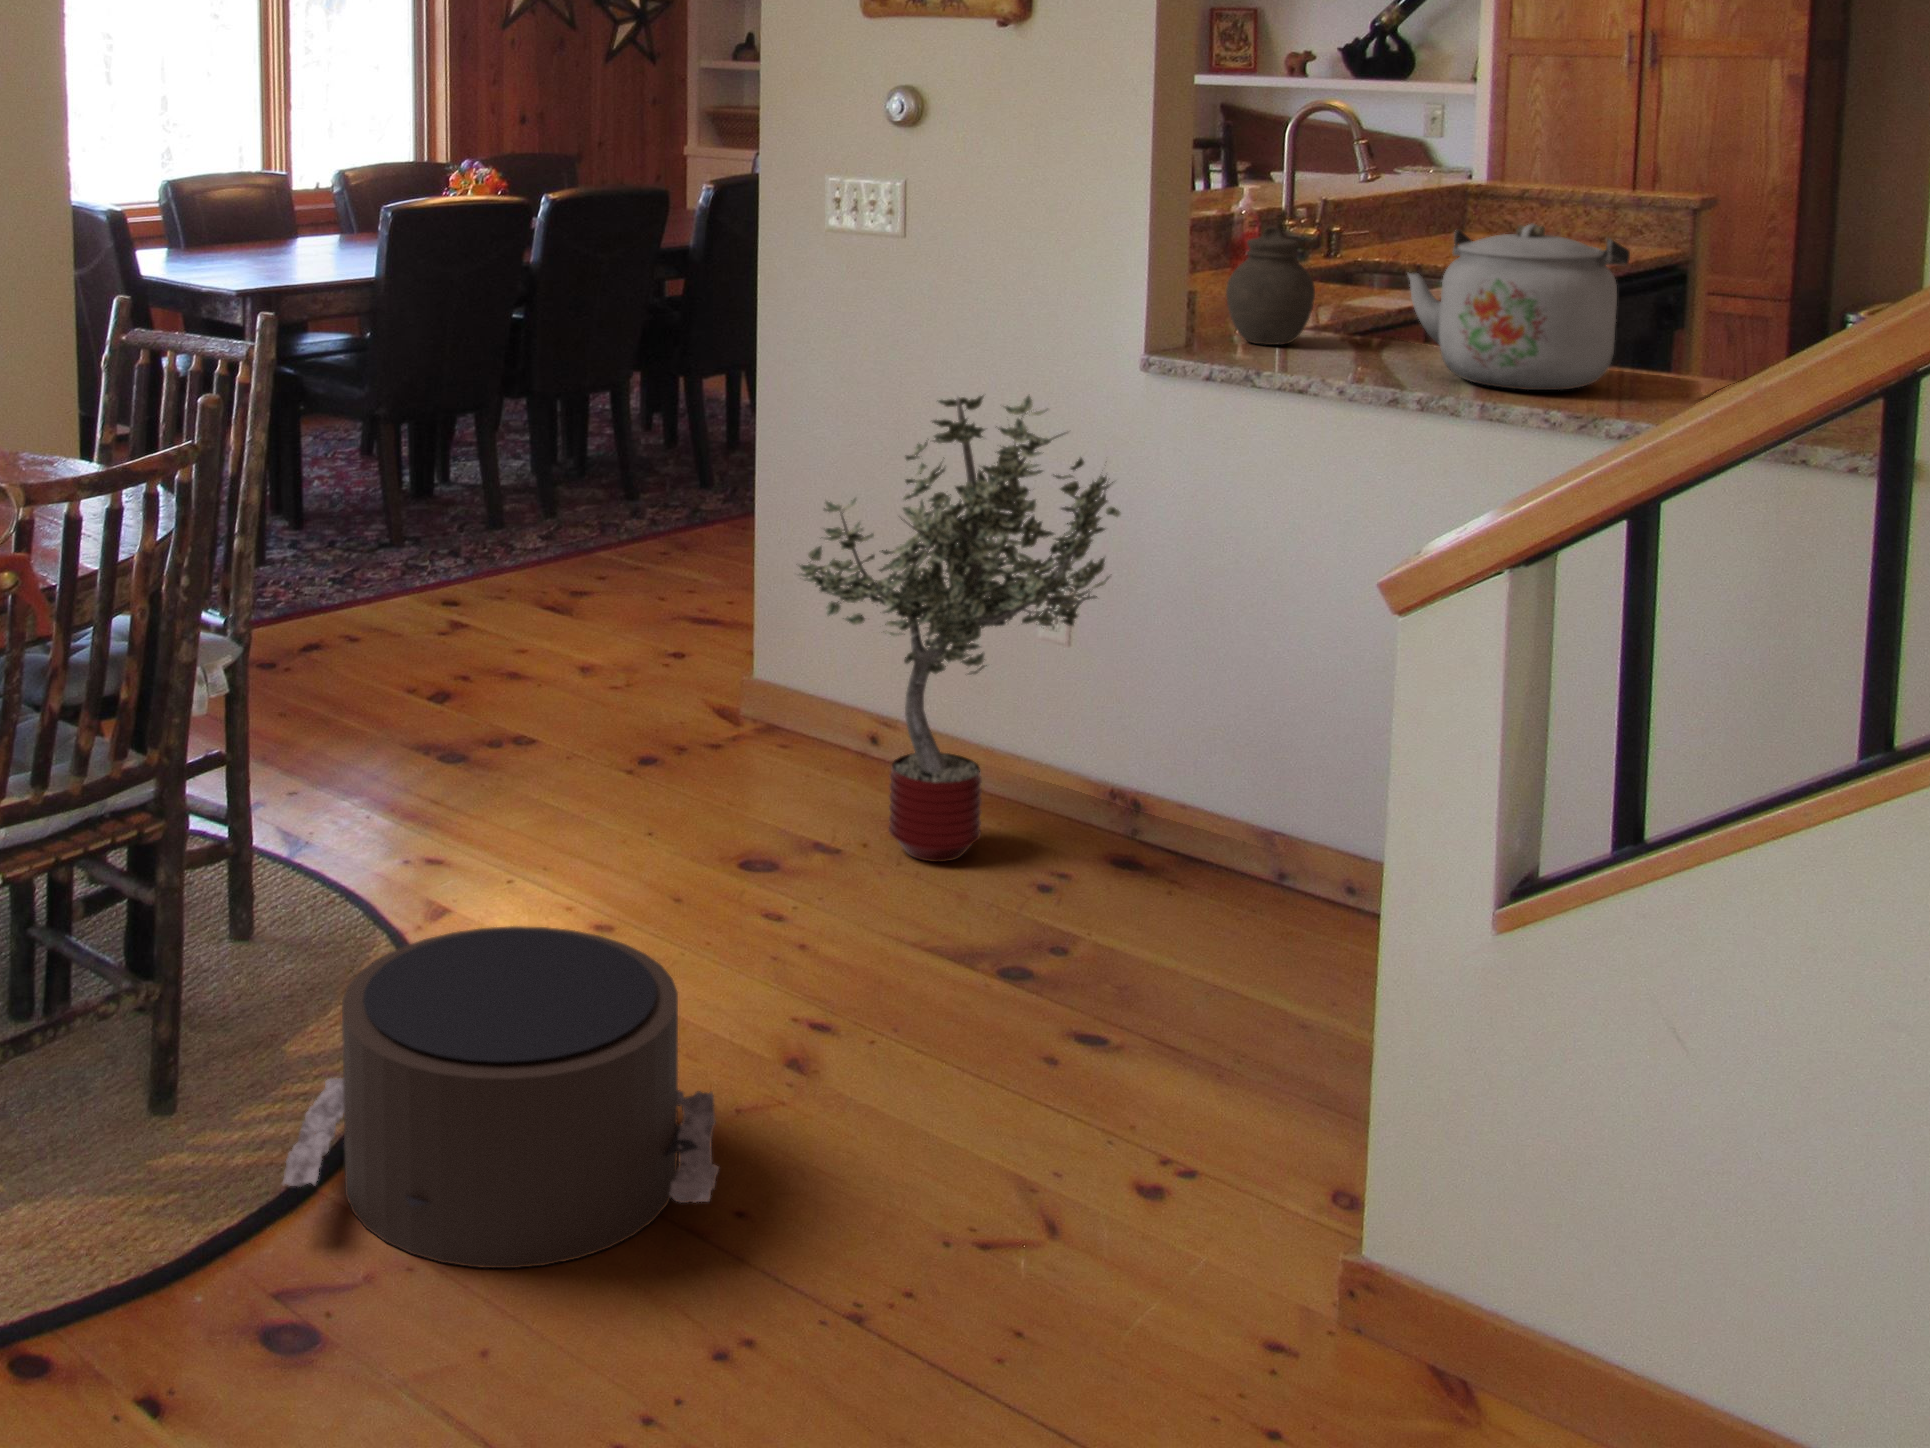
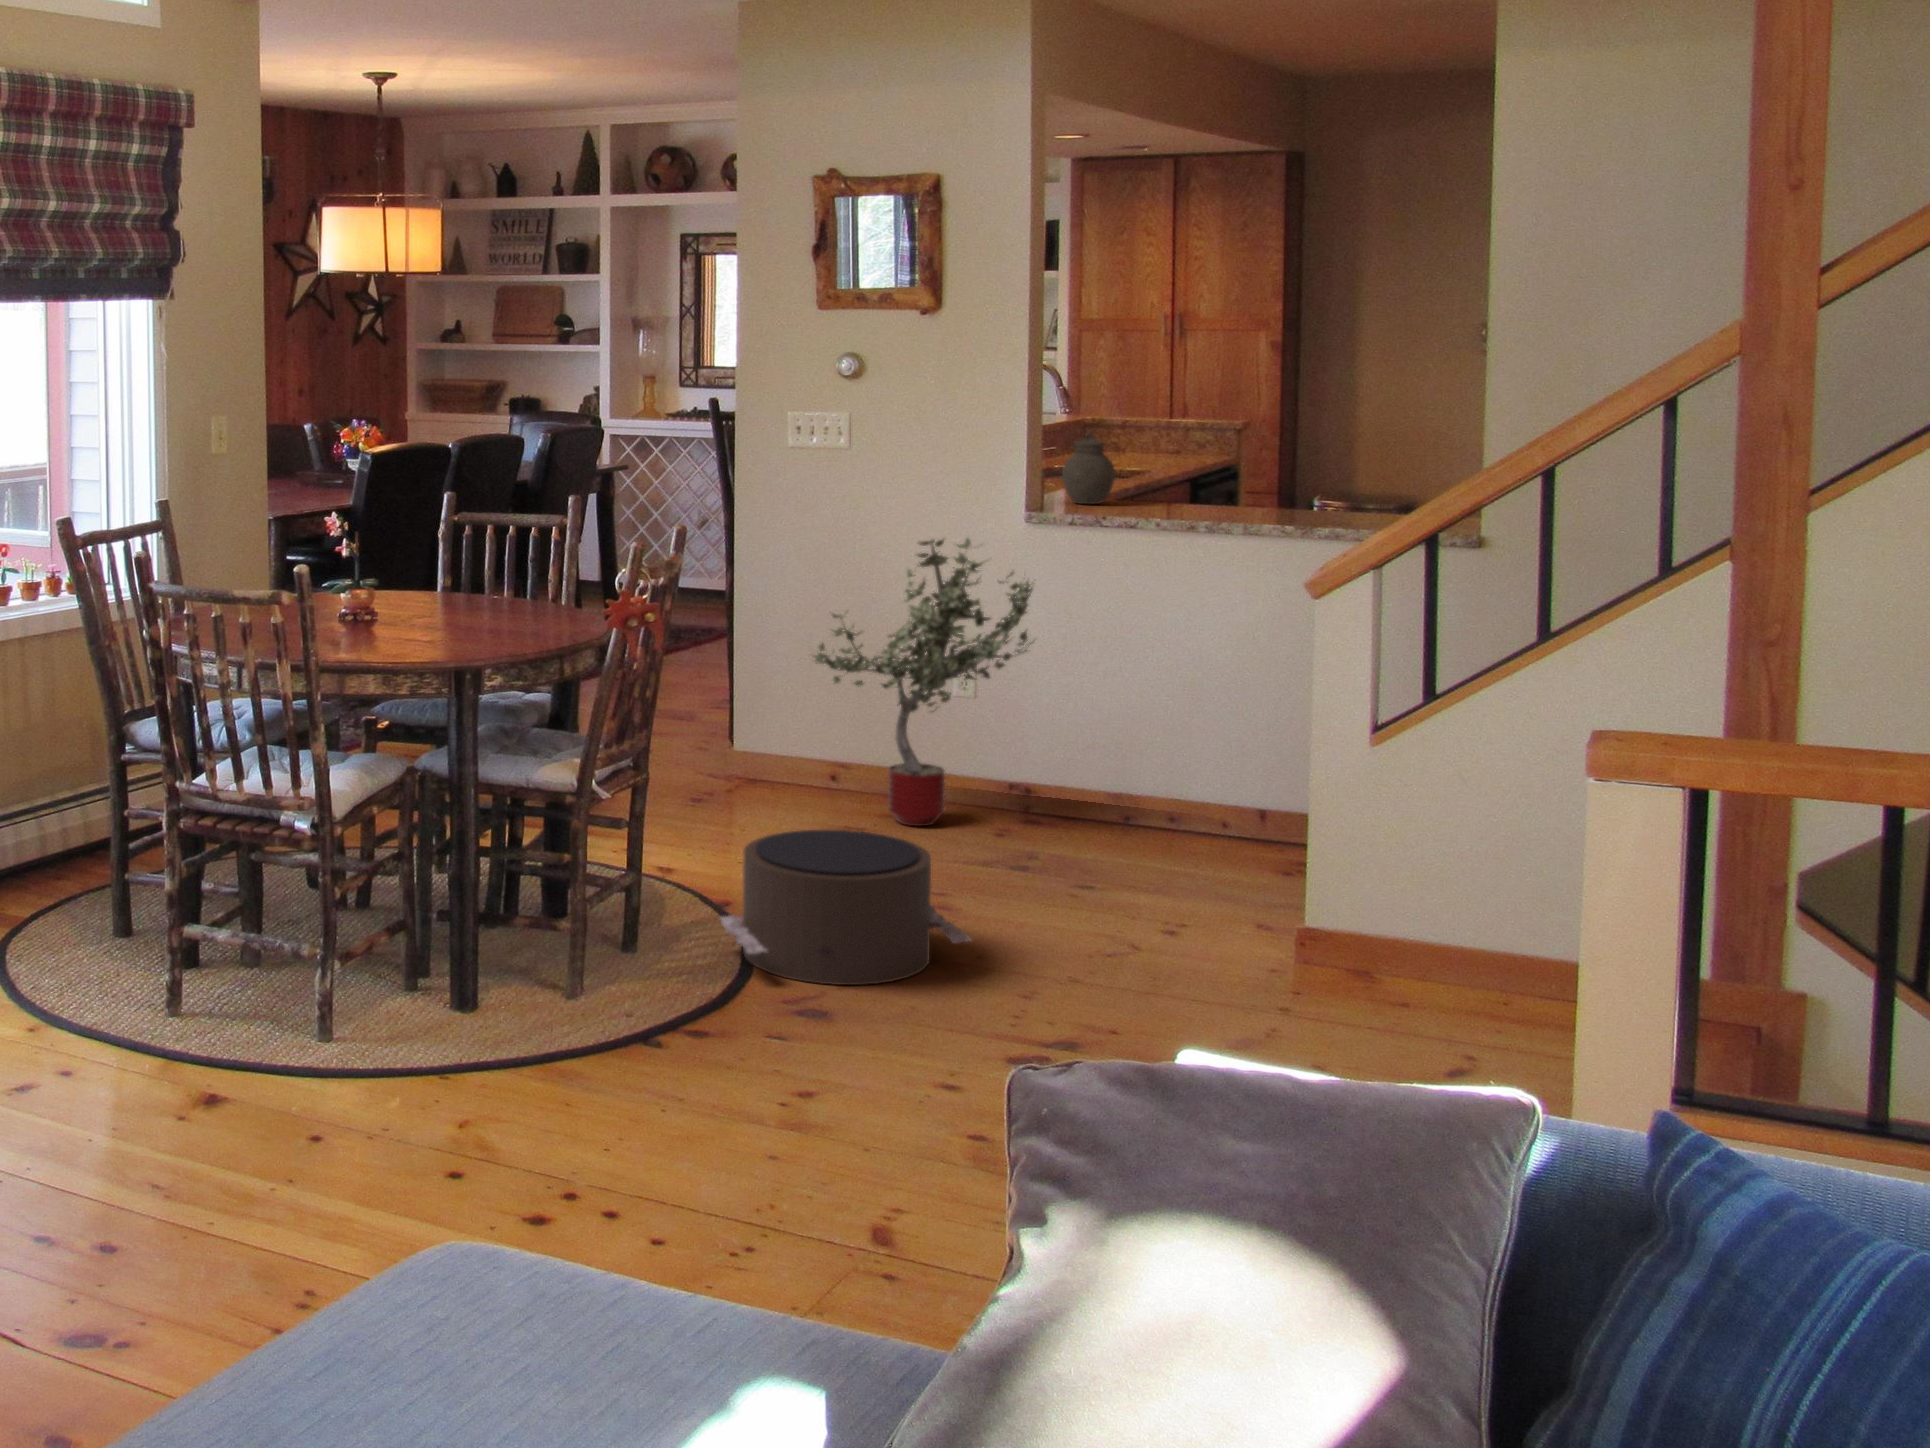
kettle: present [1408,224,1630,390] -> none [1182,425,1302,518]

